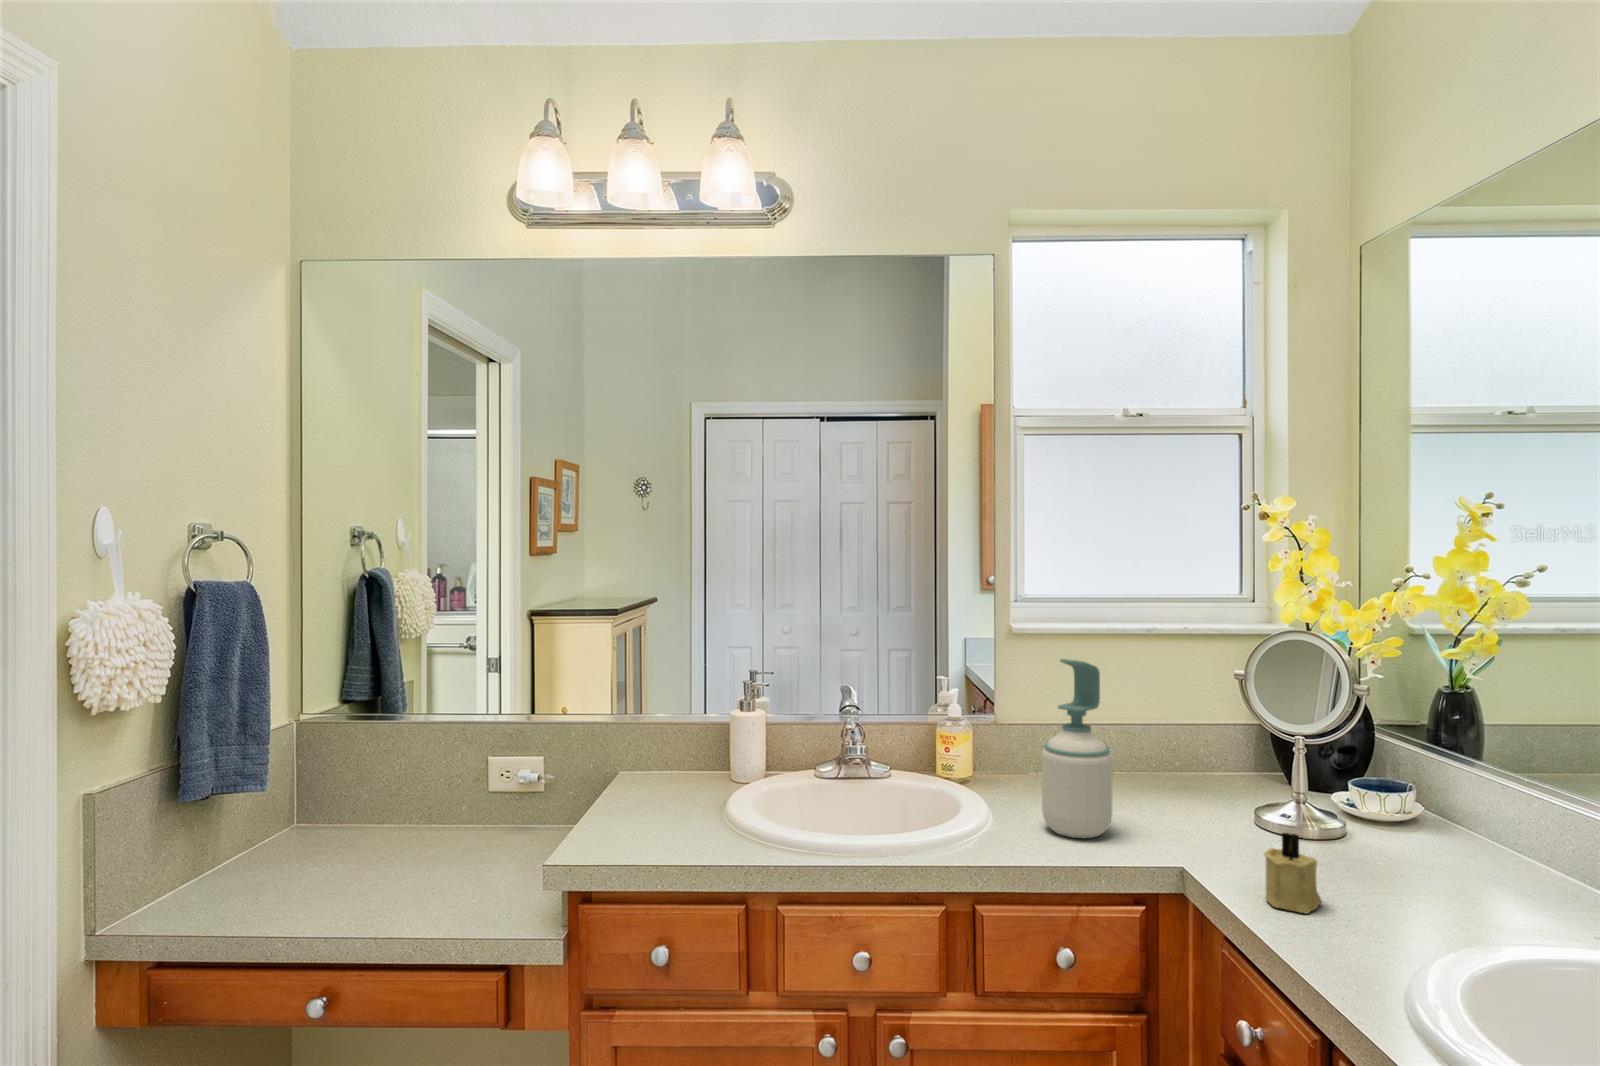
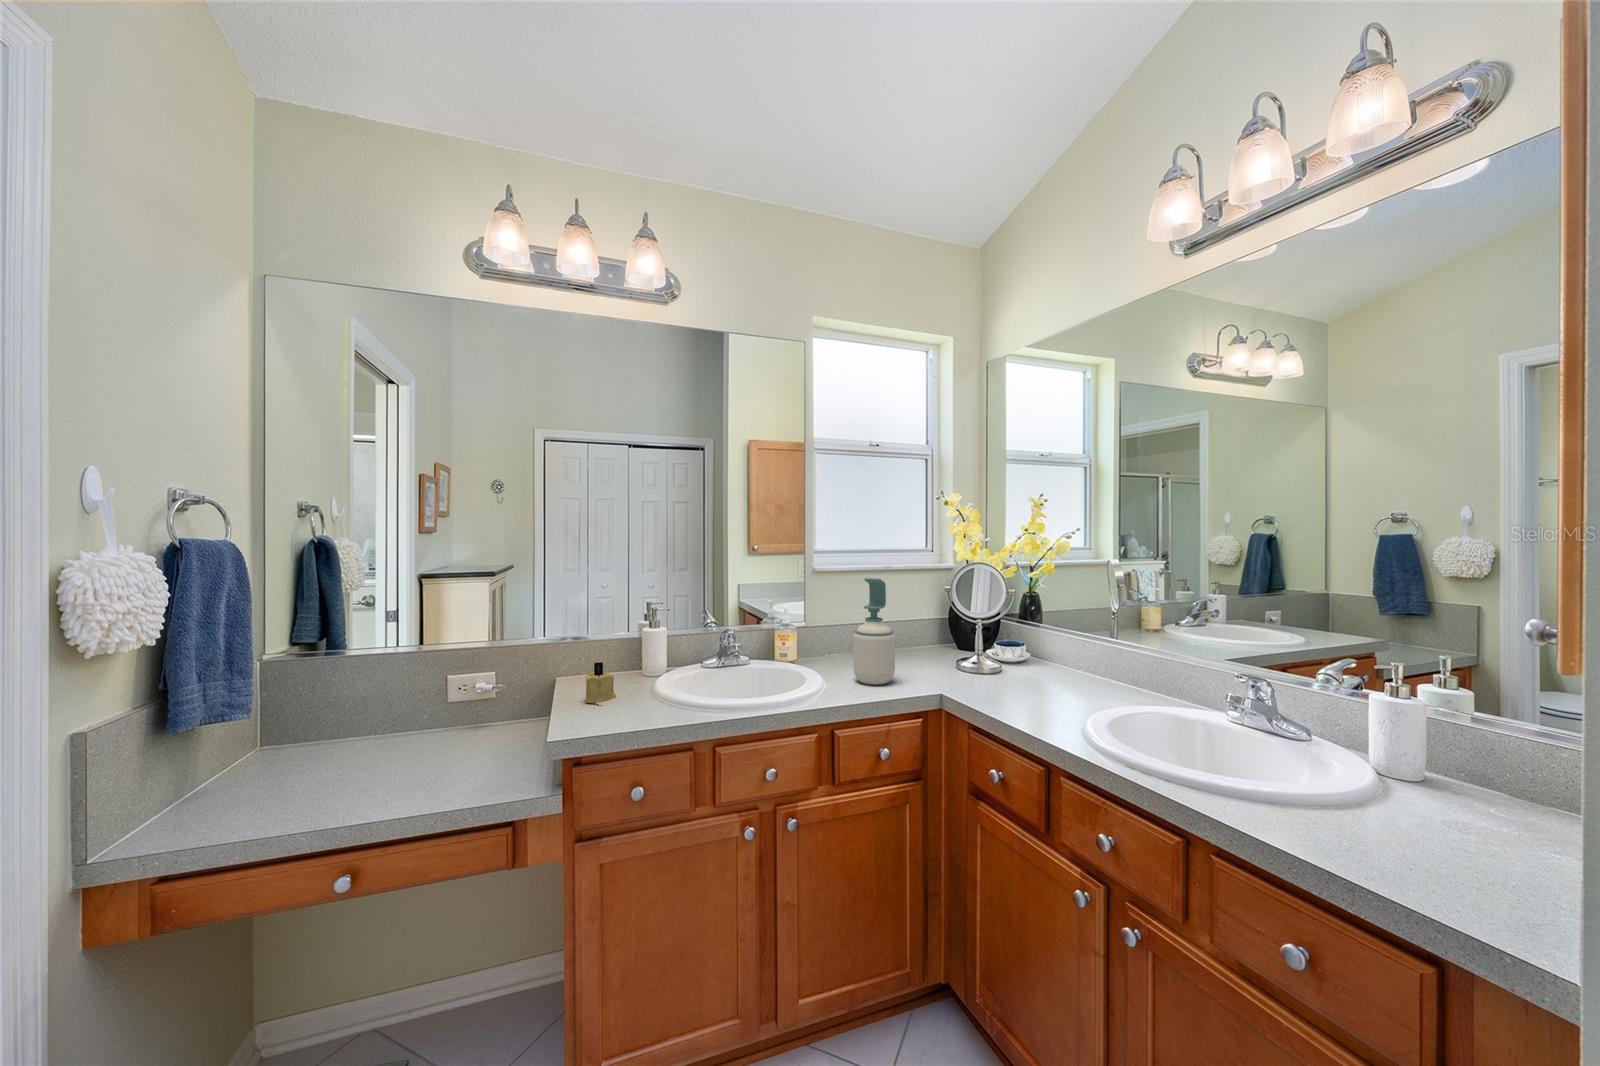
candle: present [1264,833,1322,913] -> present [585,662,616,703]

